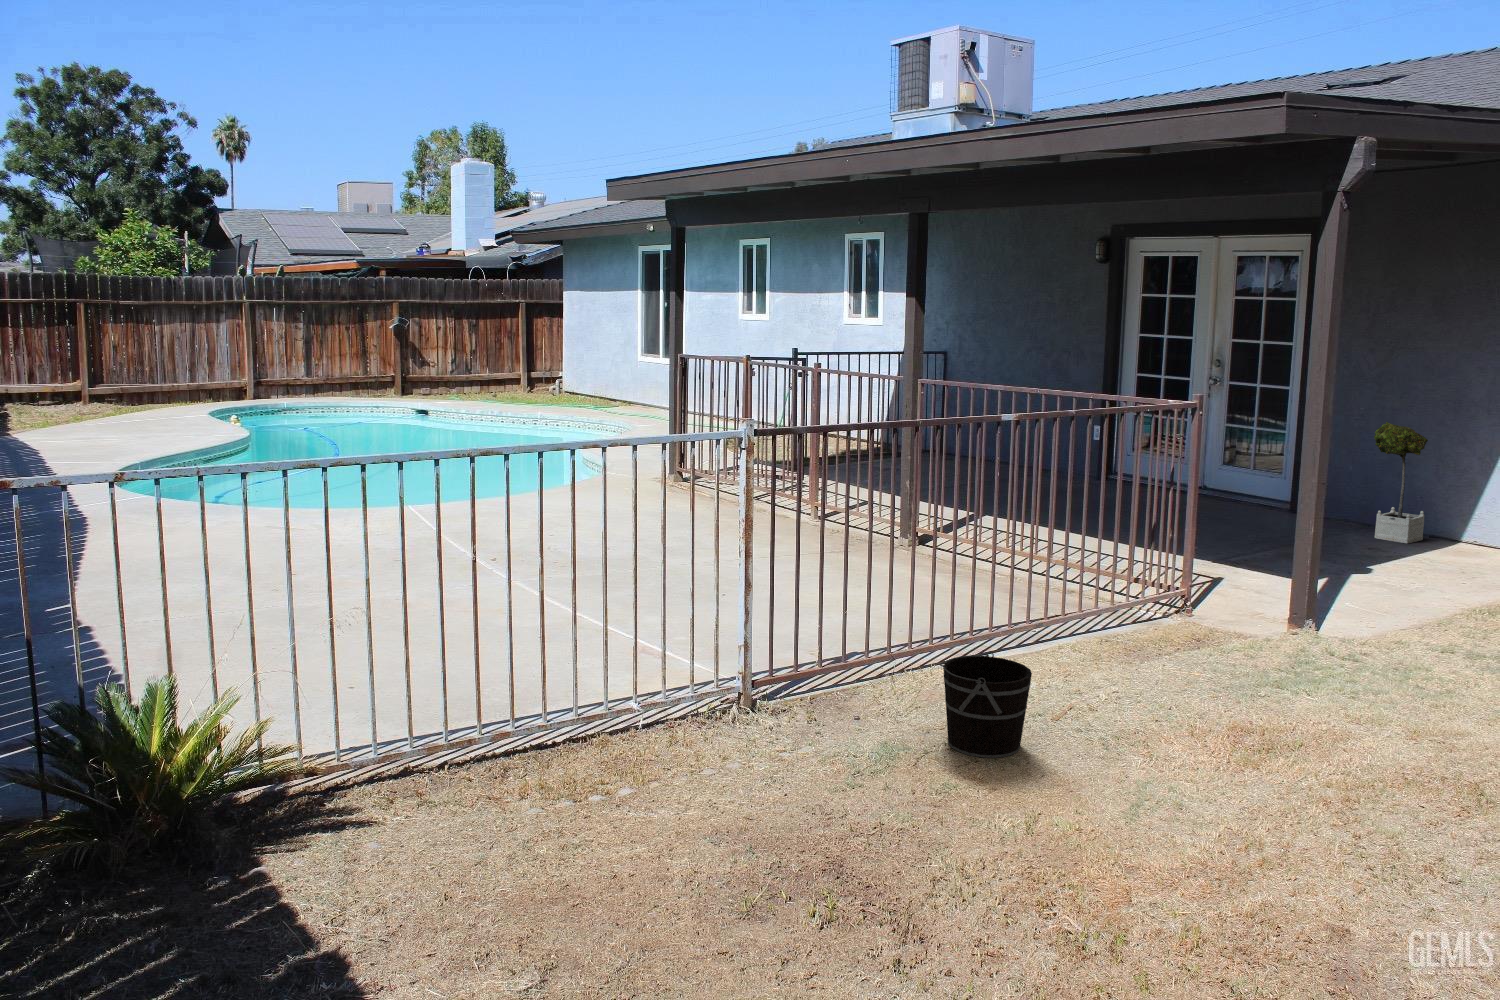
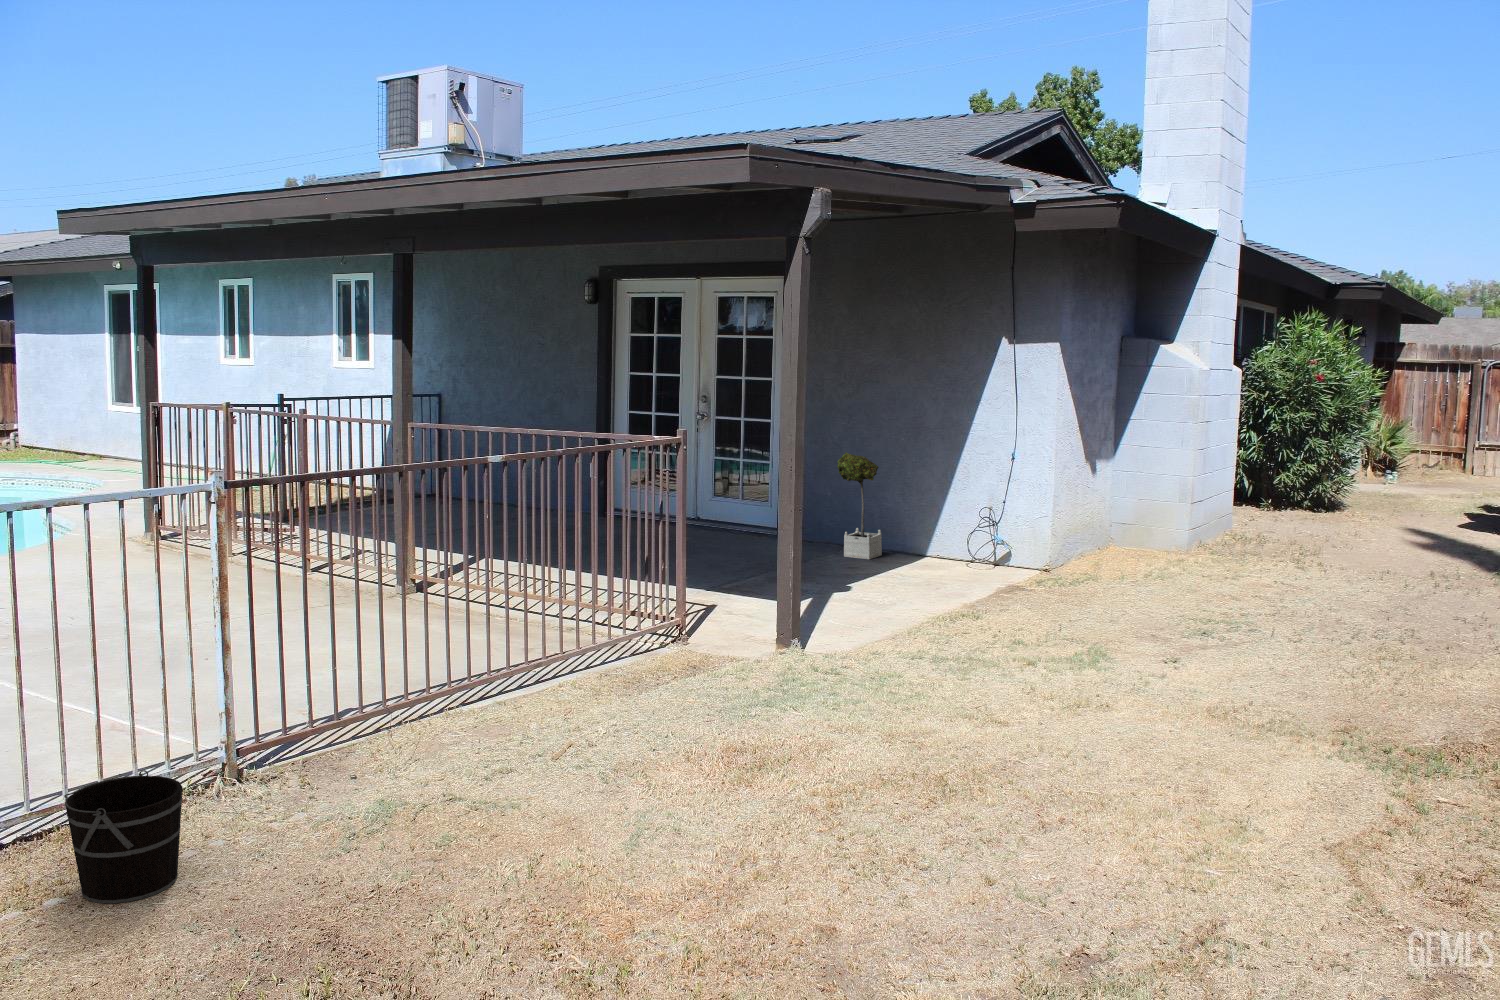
bucket: present [940,652,1032,758] -> present [64,770,183,903]

